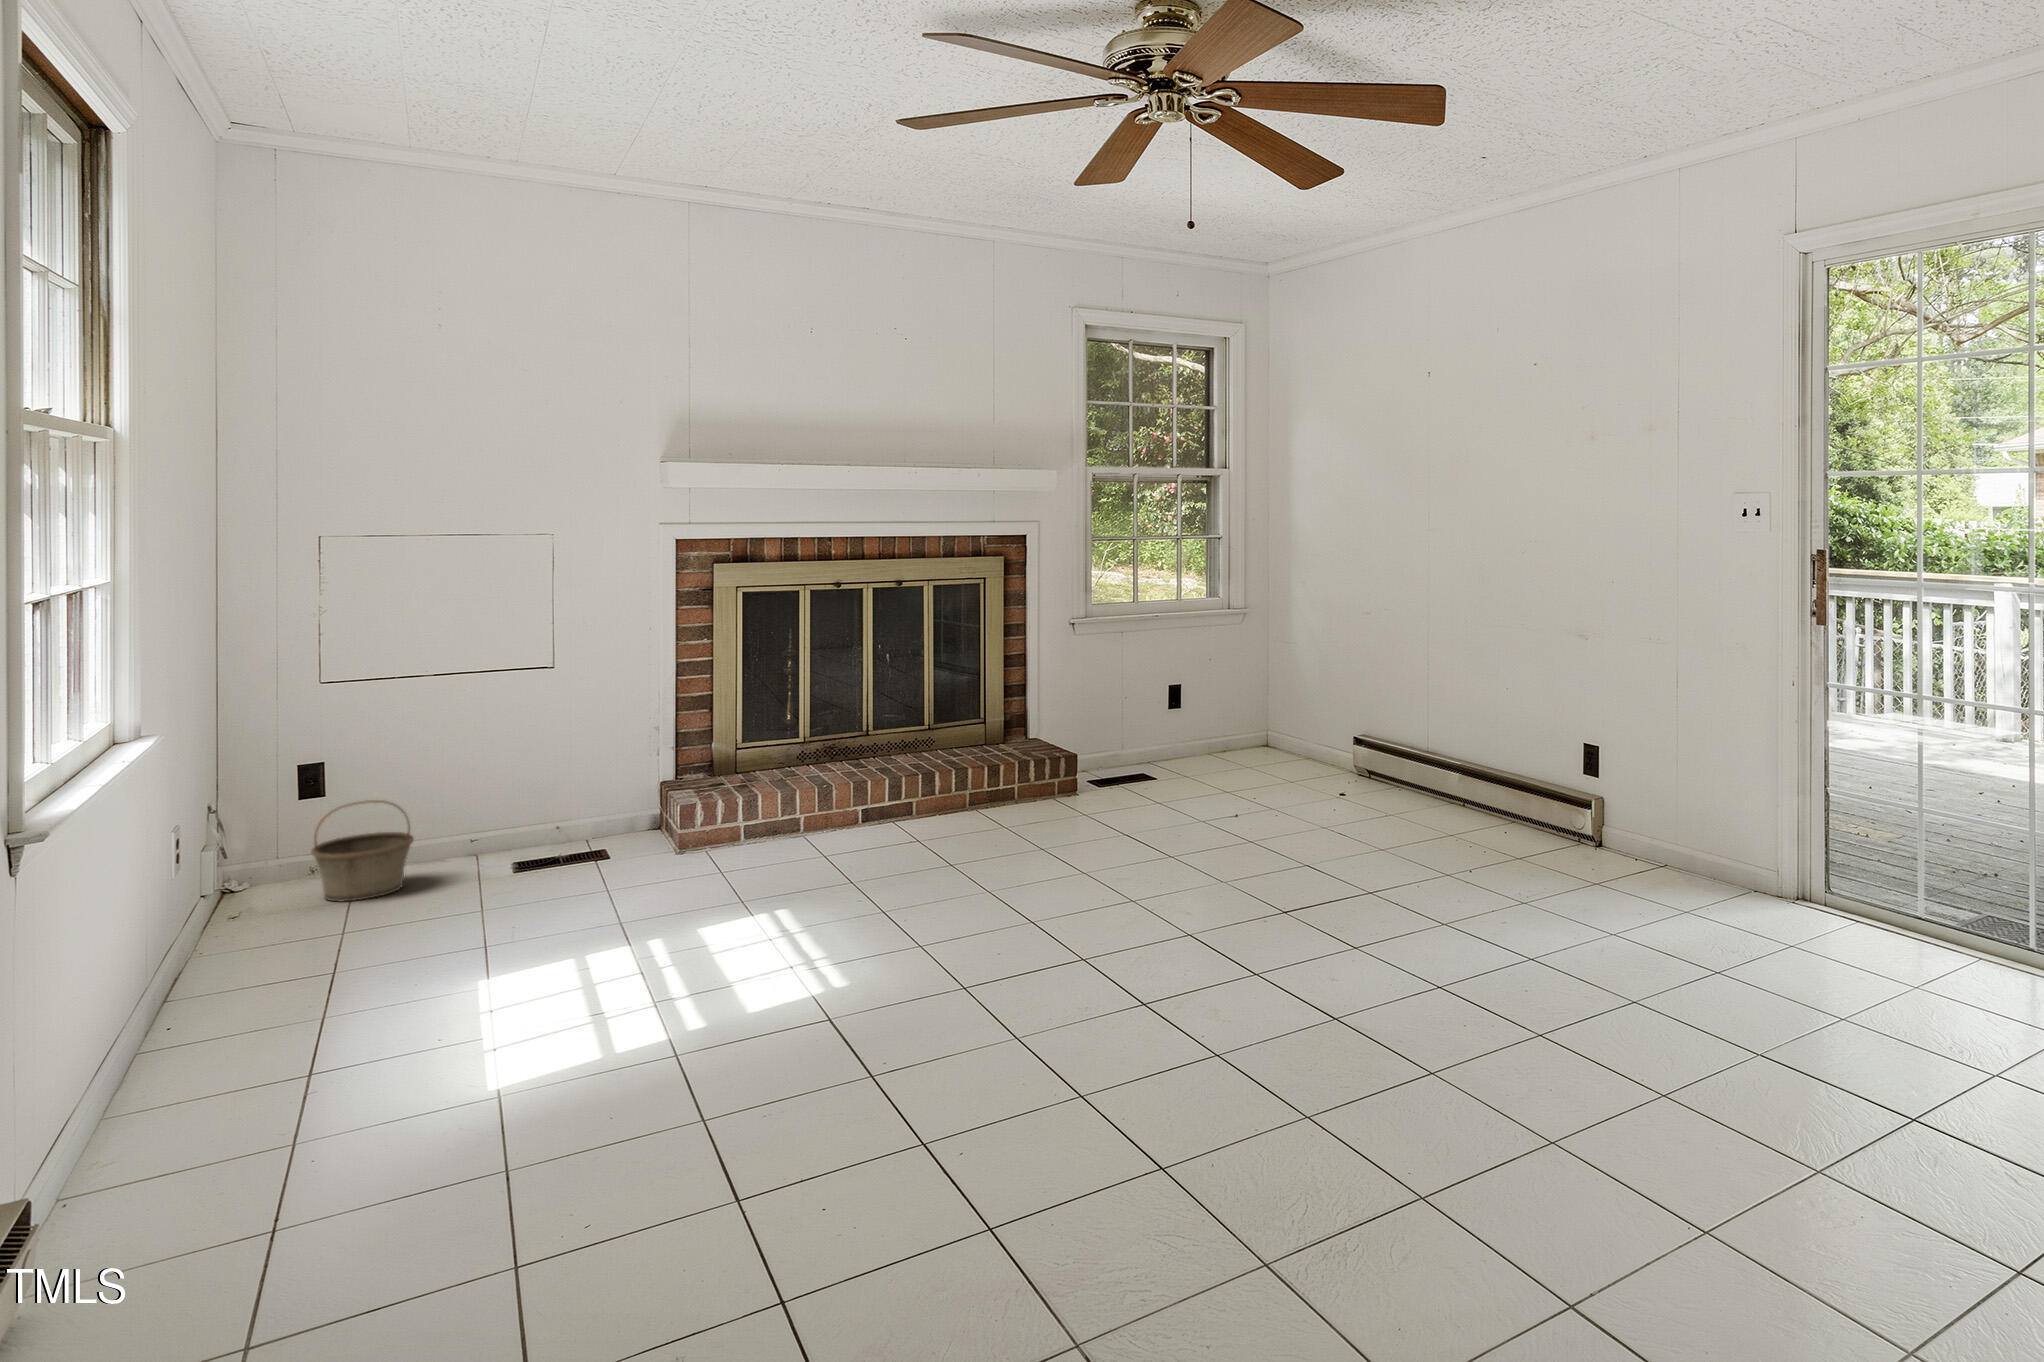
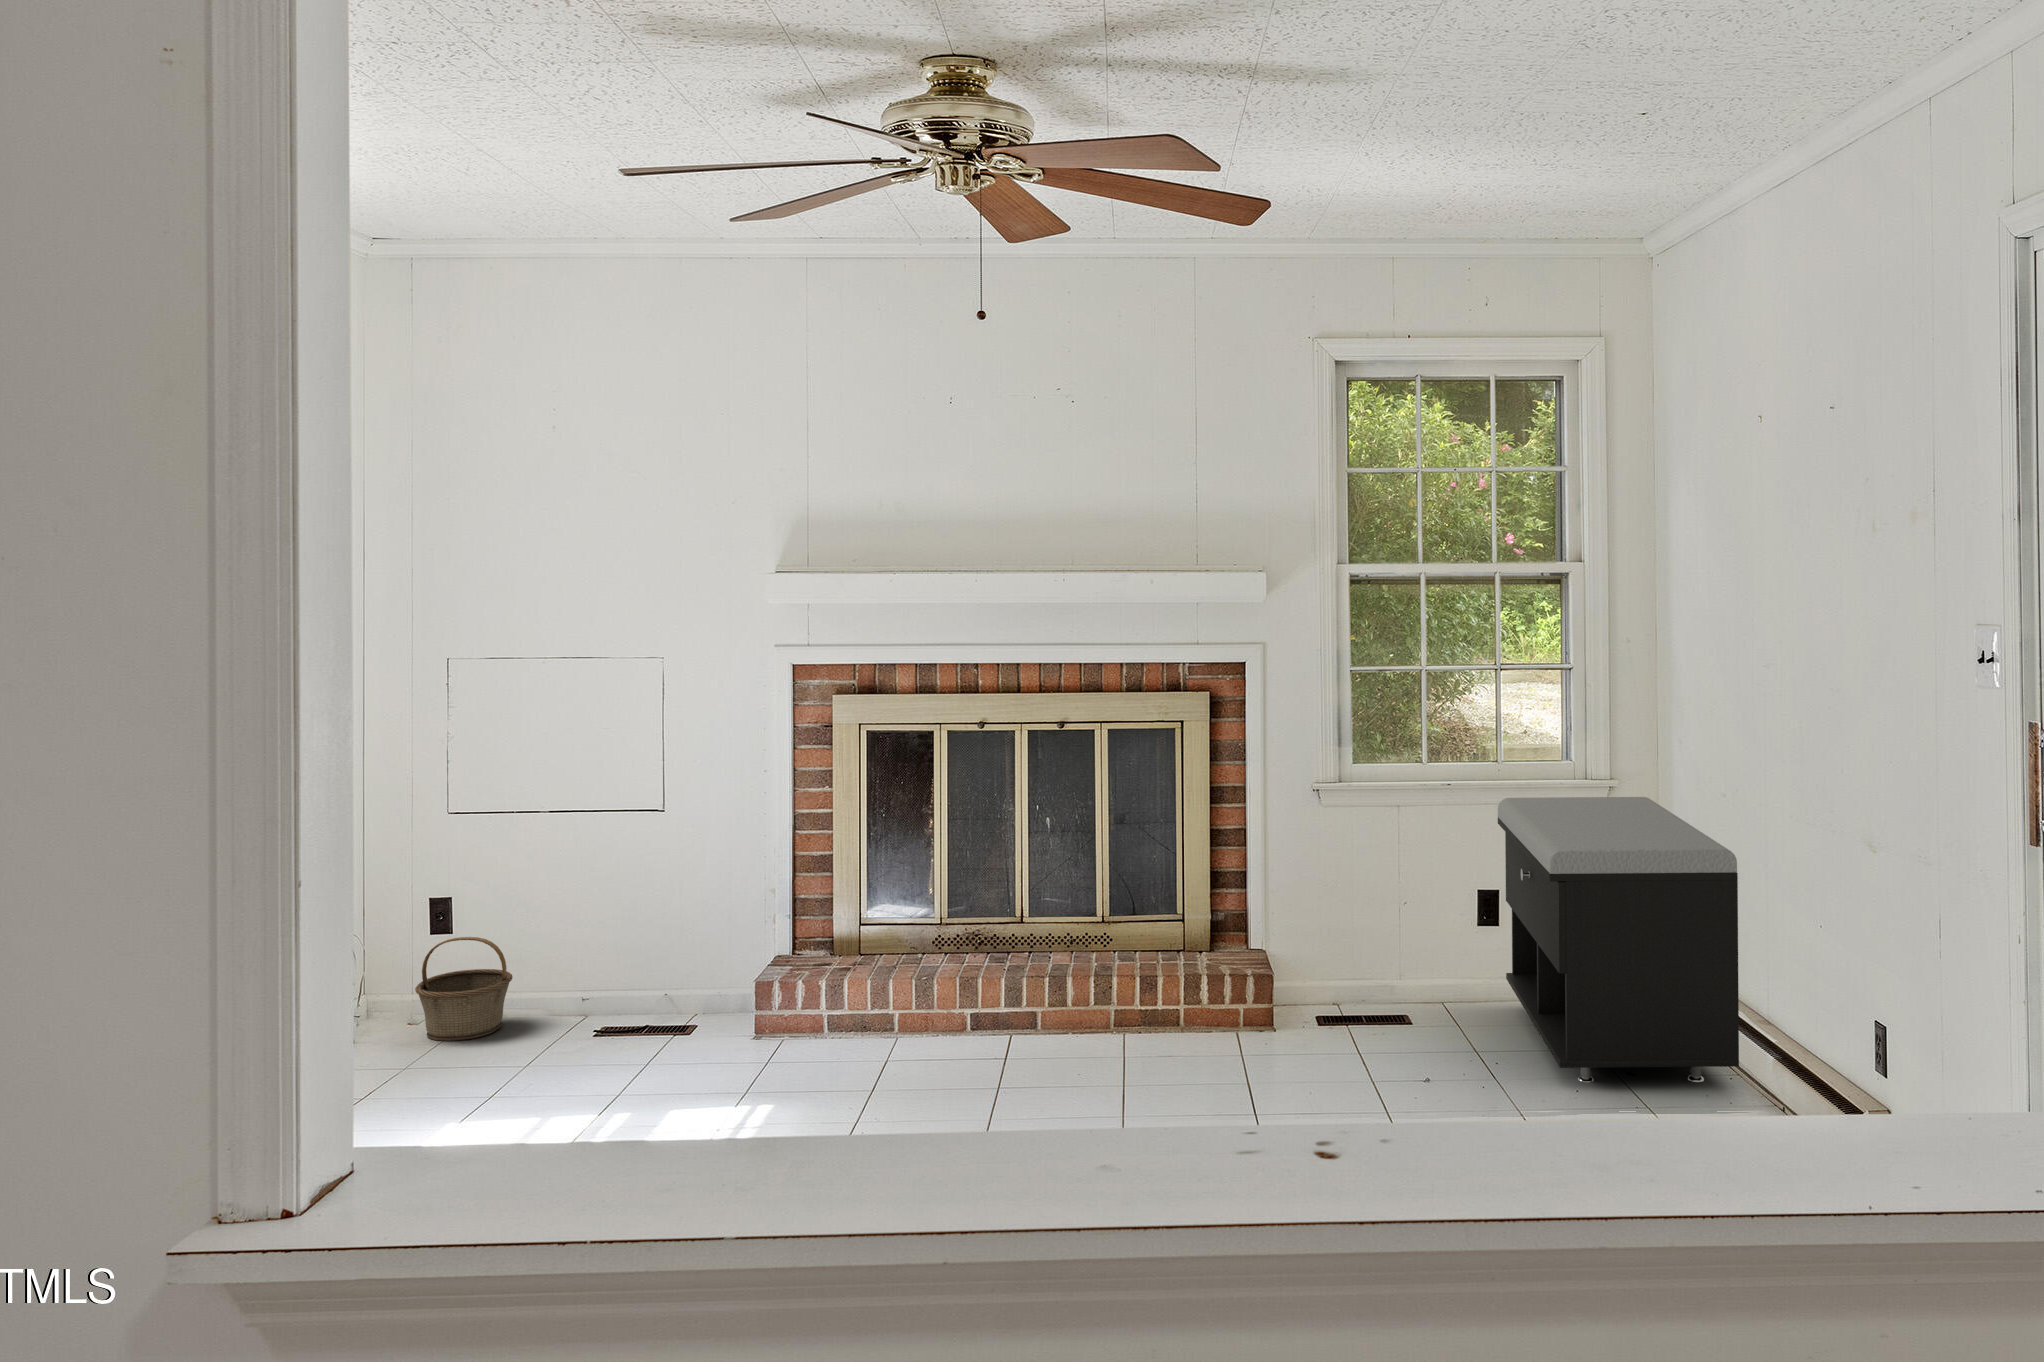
storage bench: none [1186,619,1383,789] -> present [1498,797,1739,1082]

